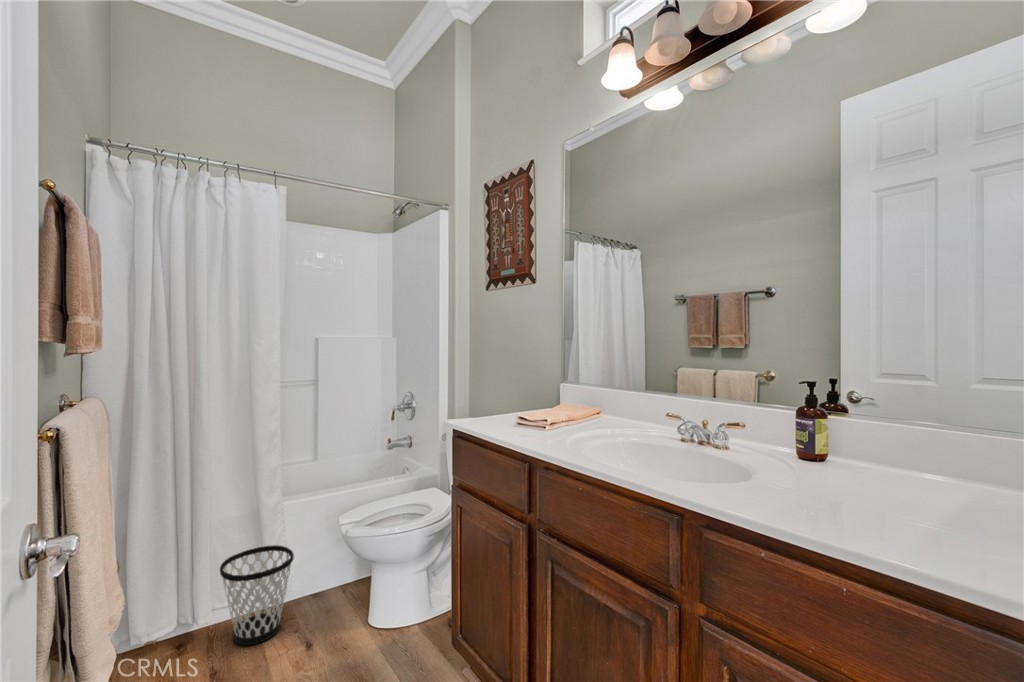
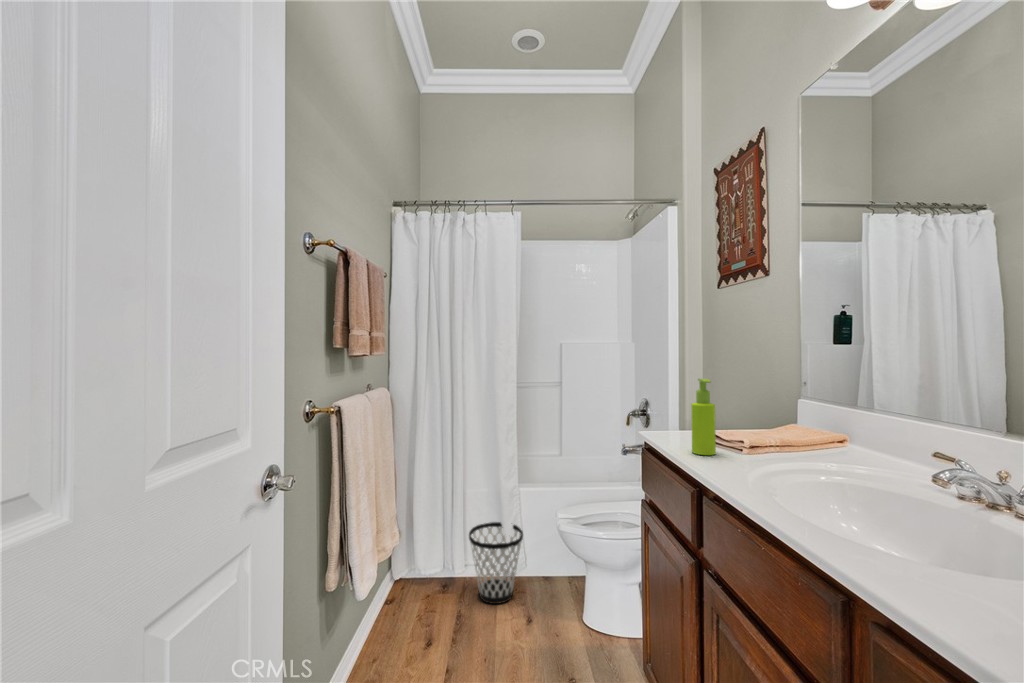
soap dispenser: none [501,367,520,431] -> present [691,379,716,455]

